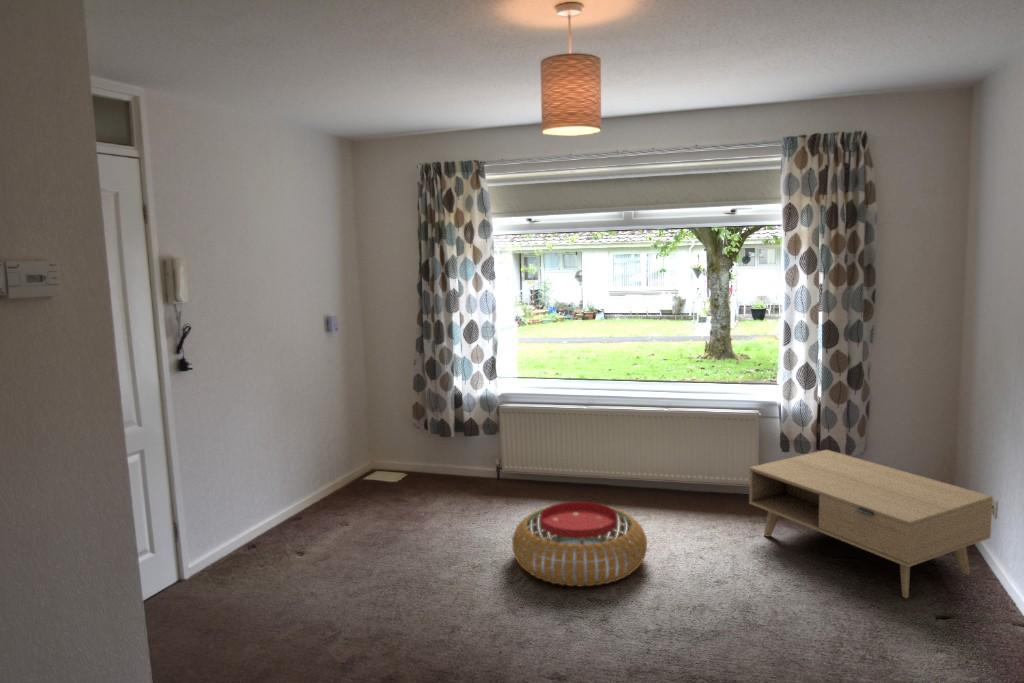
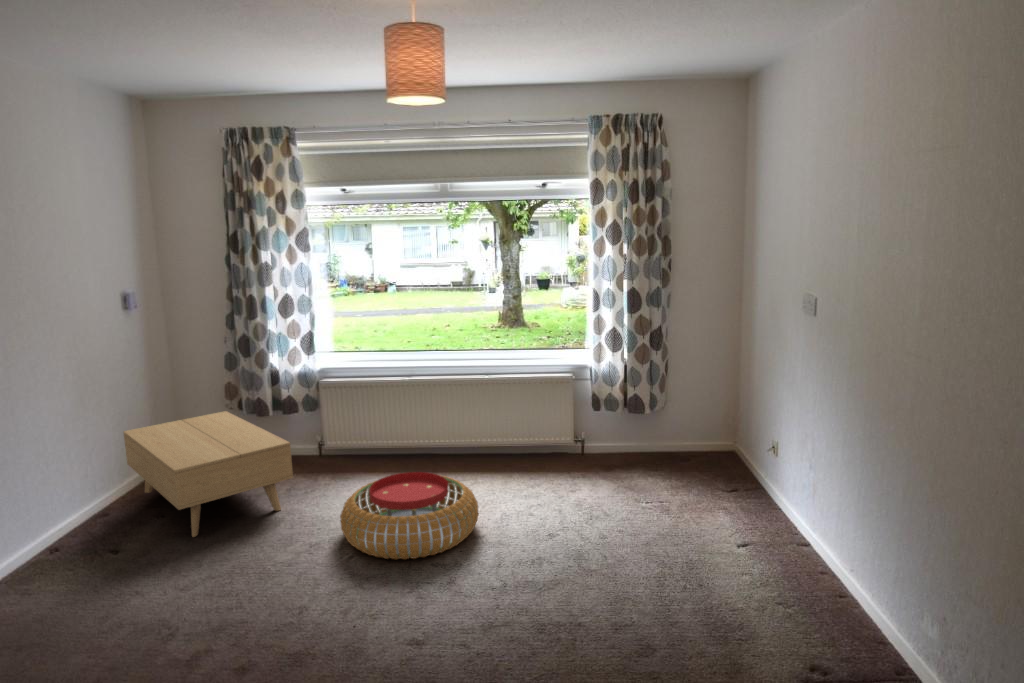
coffee table: present [749,450,992,598] -> present [124,411,293,537]

